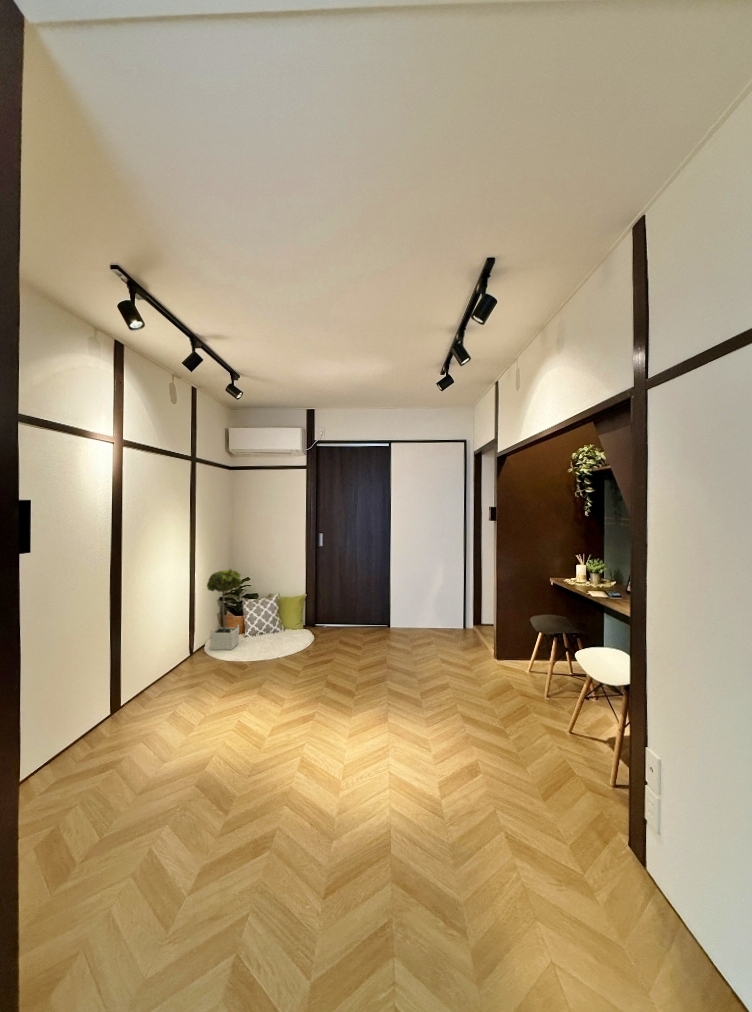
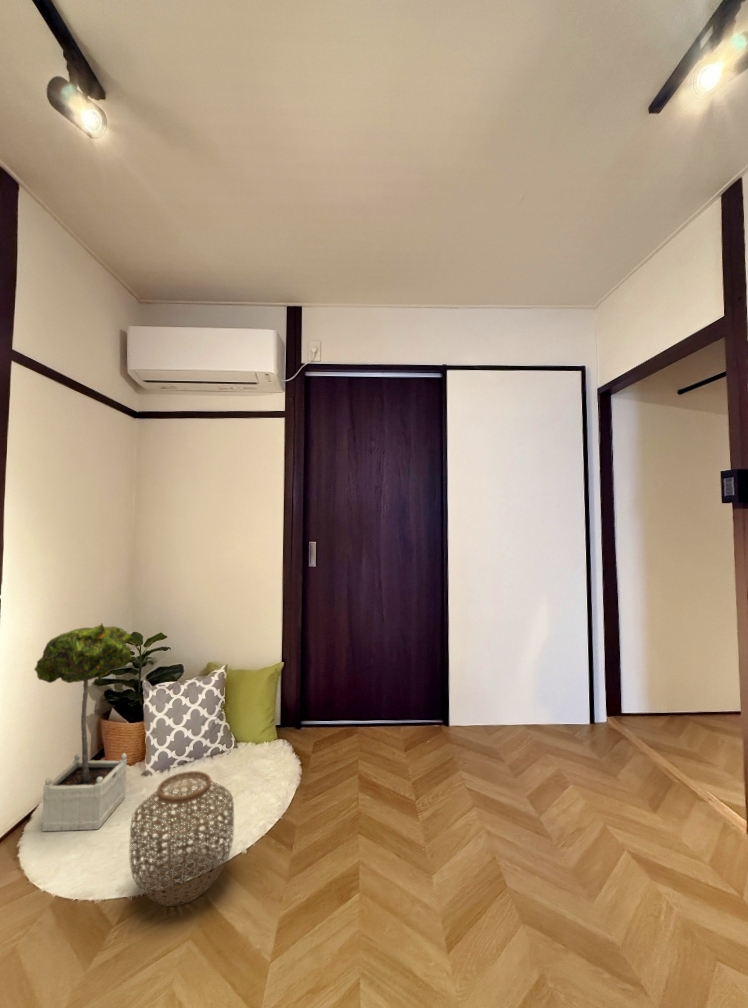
woven basket: none [250,623,285,664] -> present [130,771,234,906]

